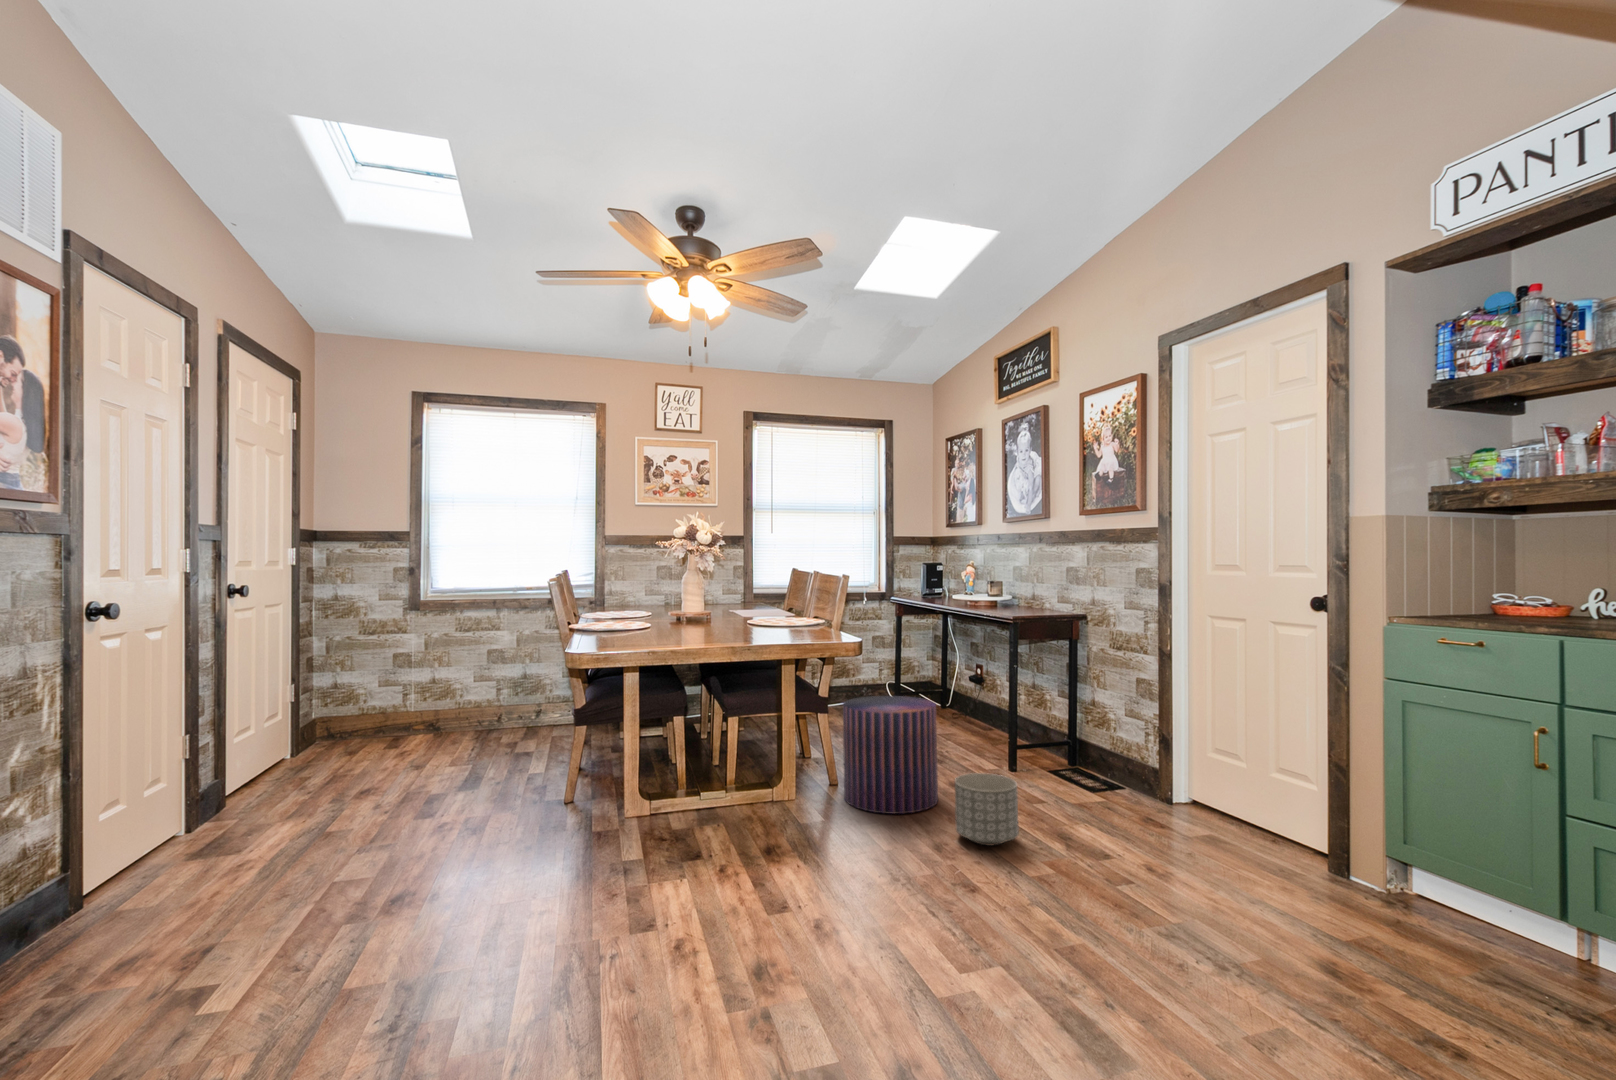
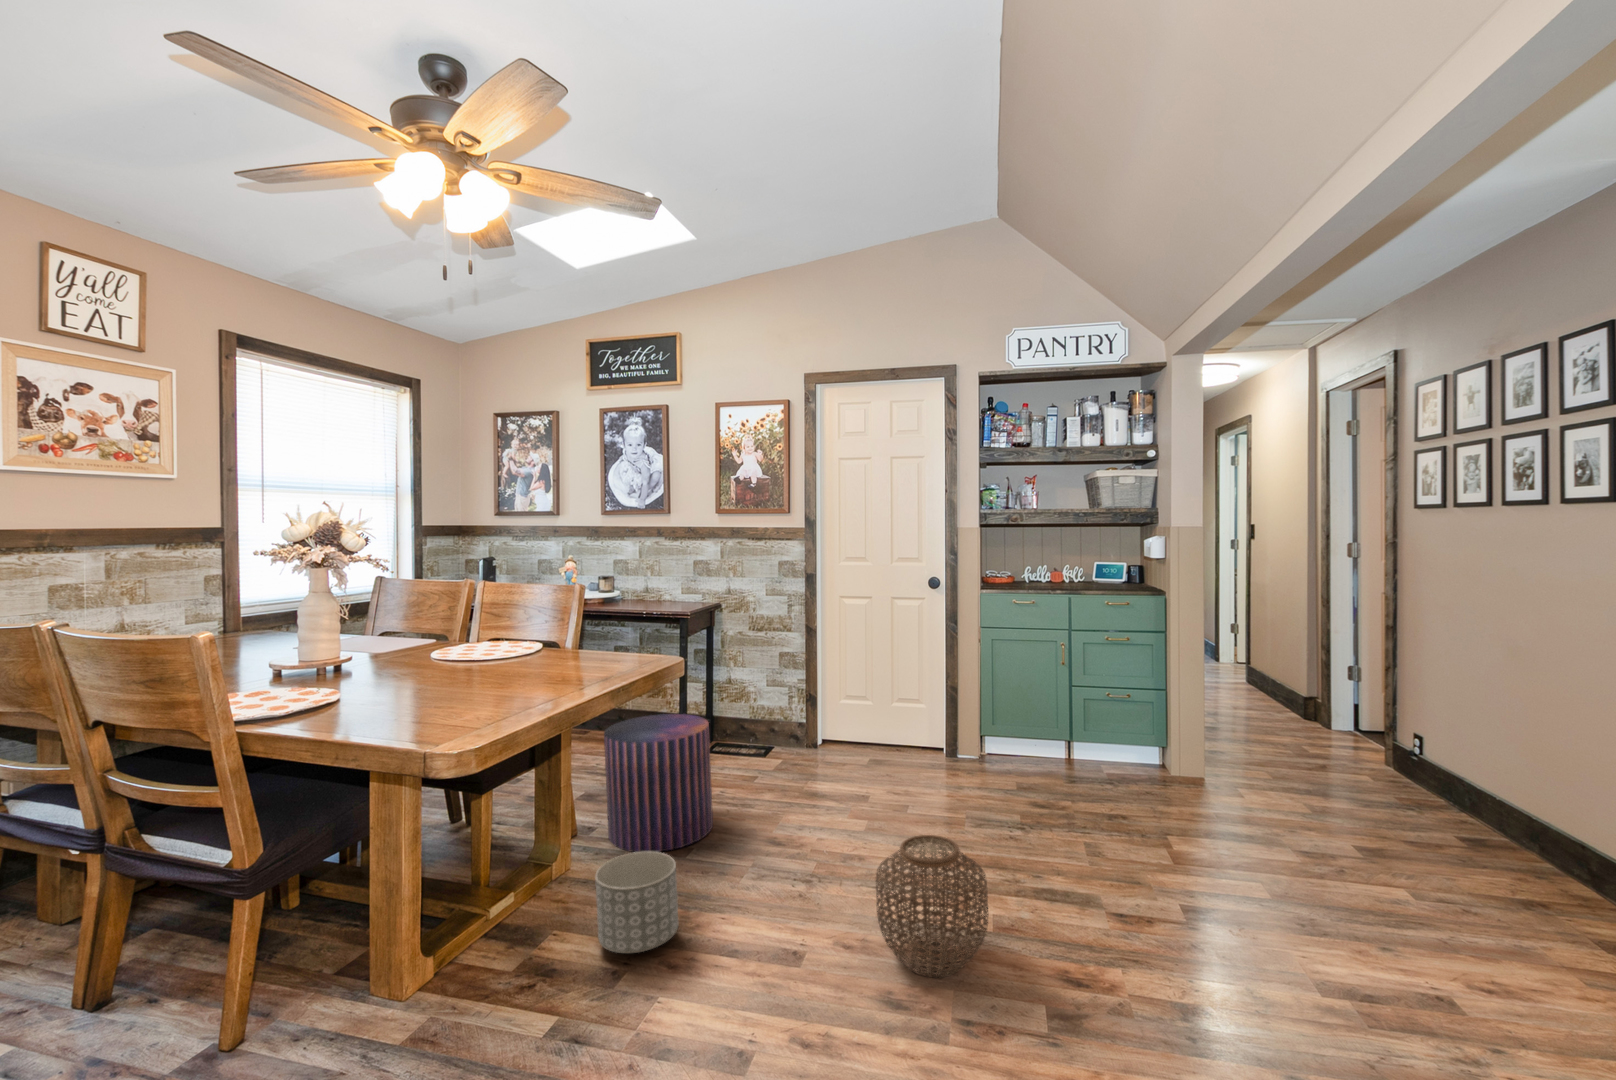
planter: present [955,773,1019,846] -> present [595,851,678,953]
woven basket: none [788,832,907,986] -> present [876,835,988,977]

